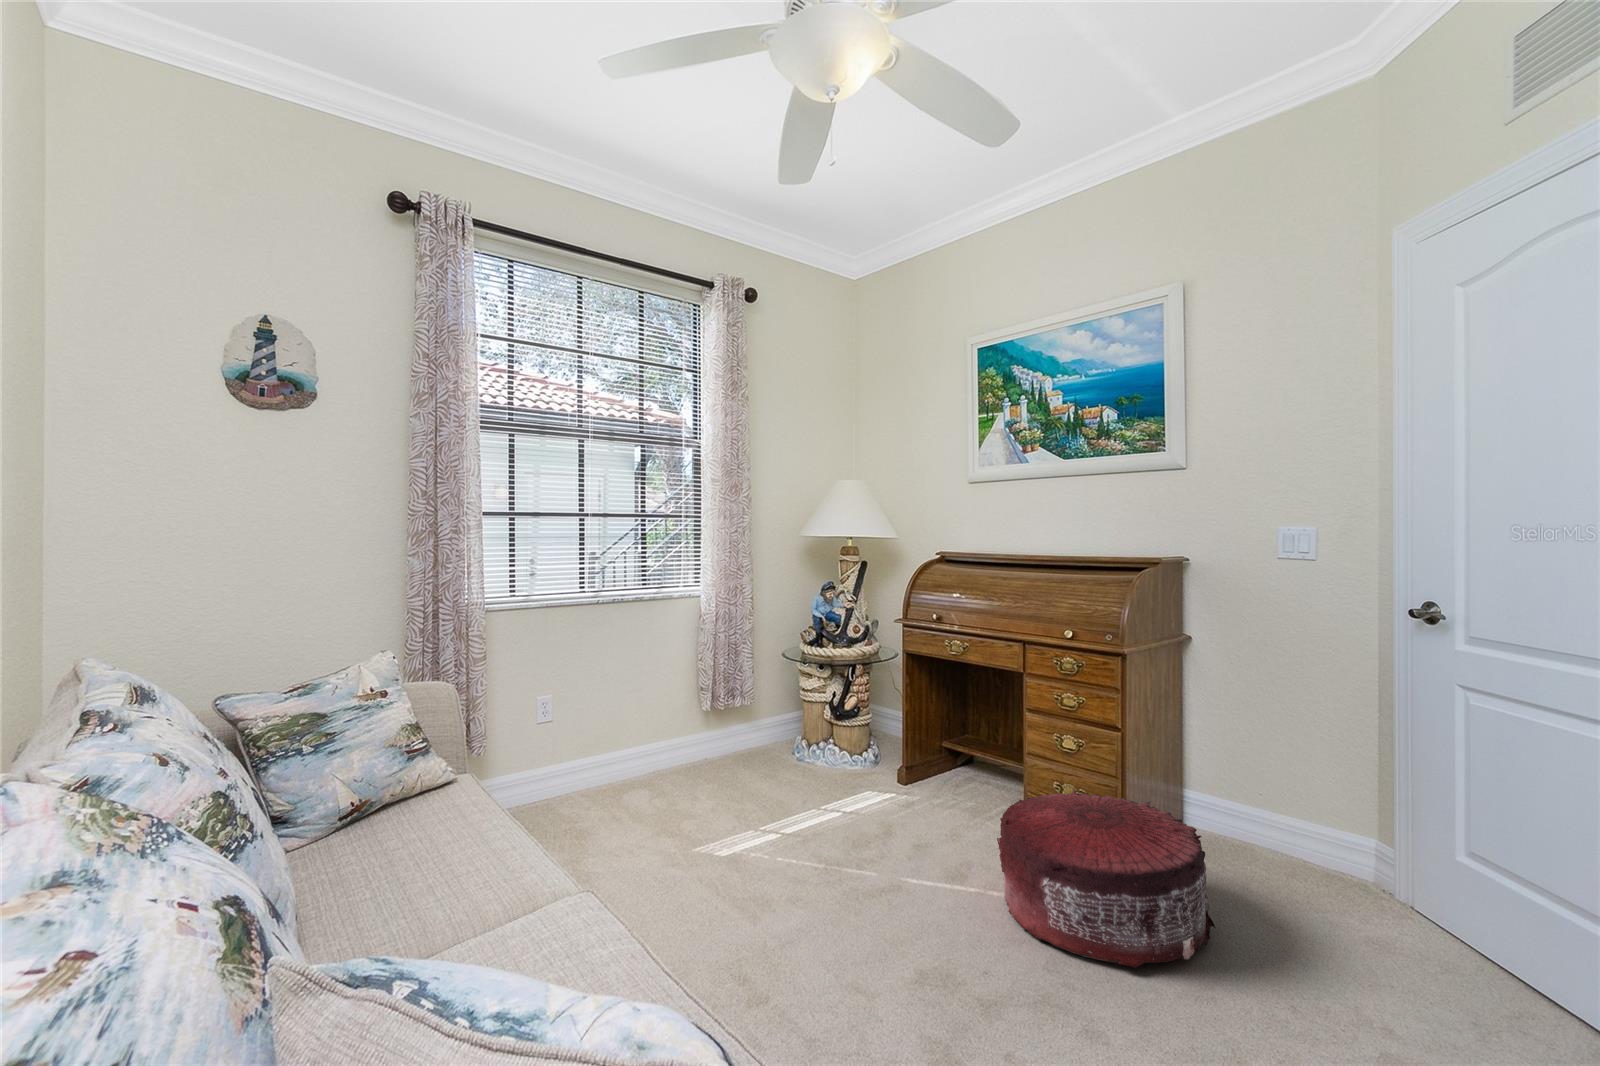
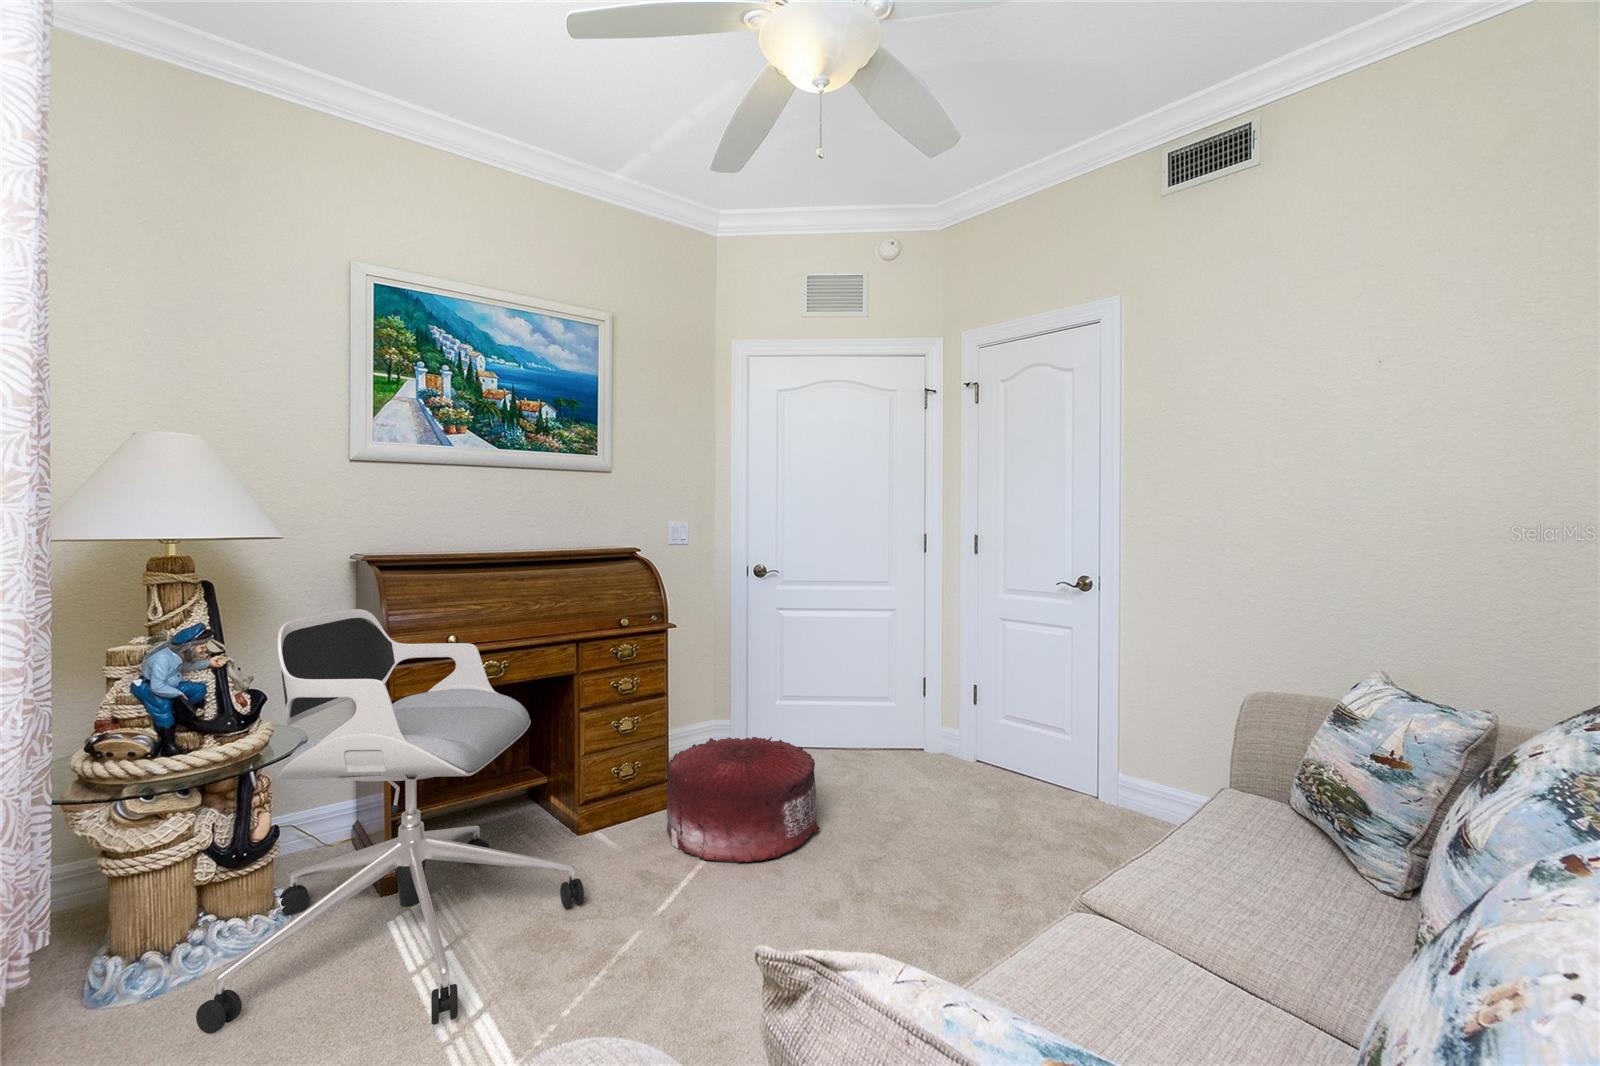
office chair: none [758,586,958,844] -> present [196,609,584,1034]

